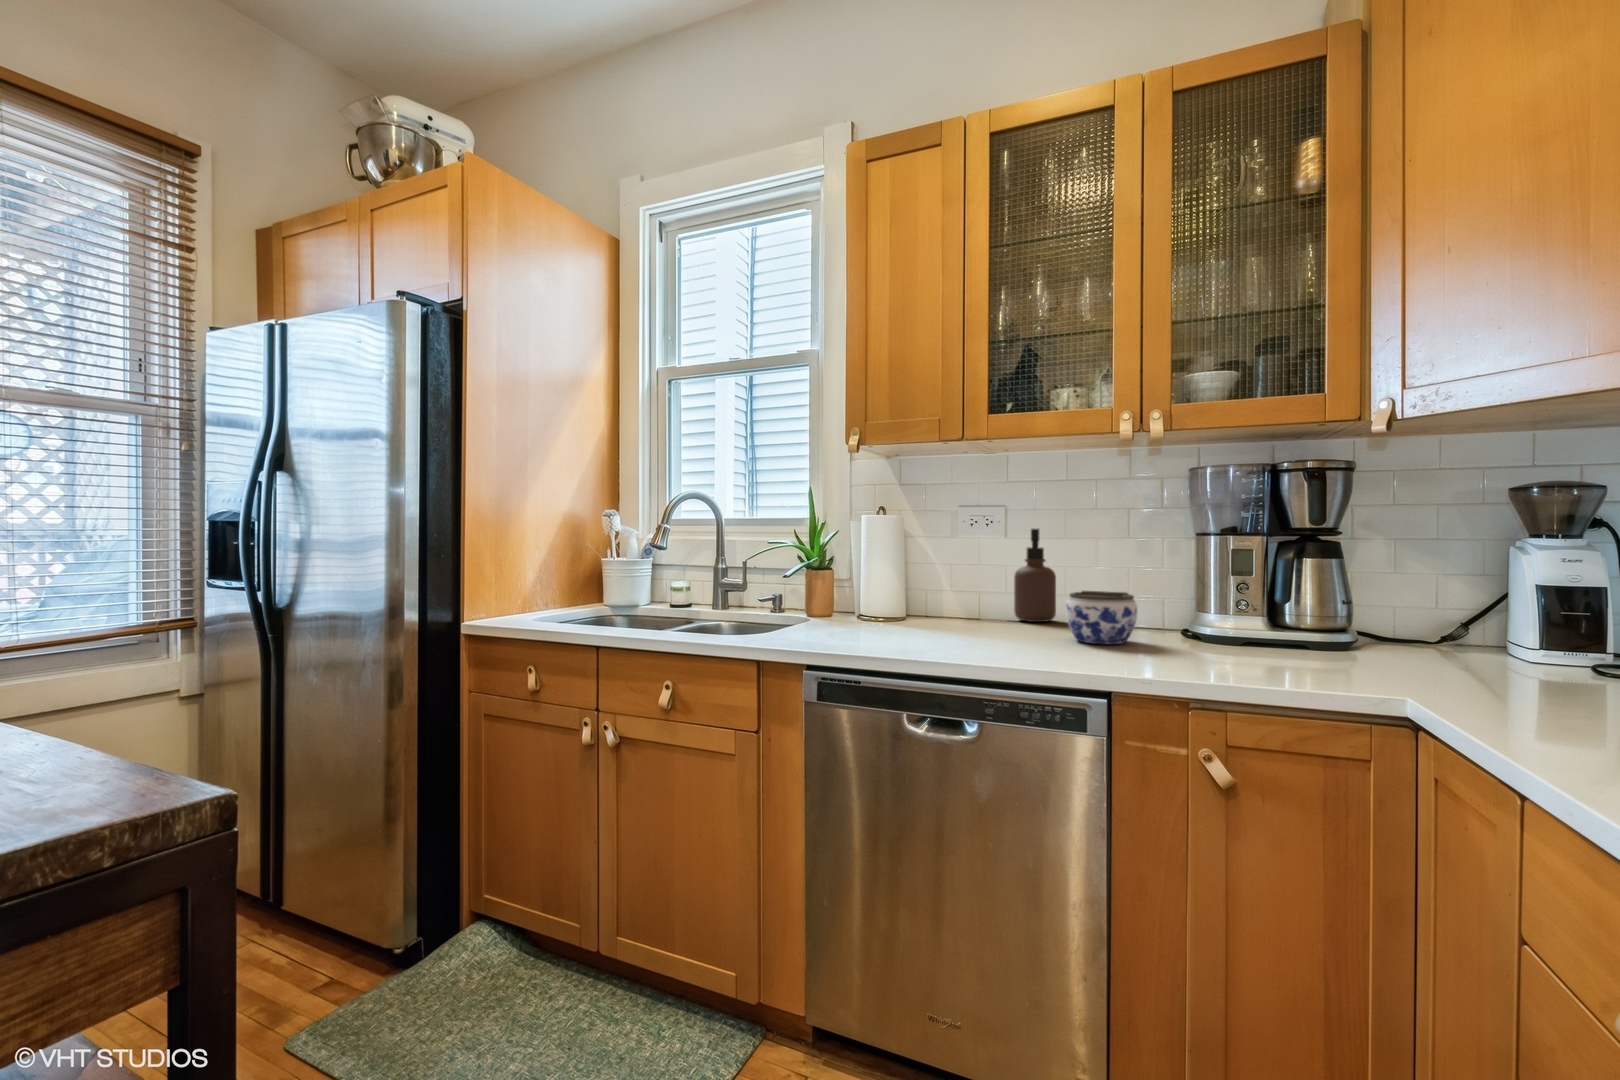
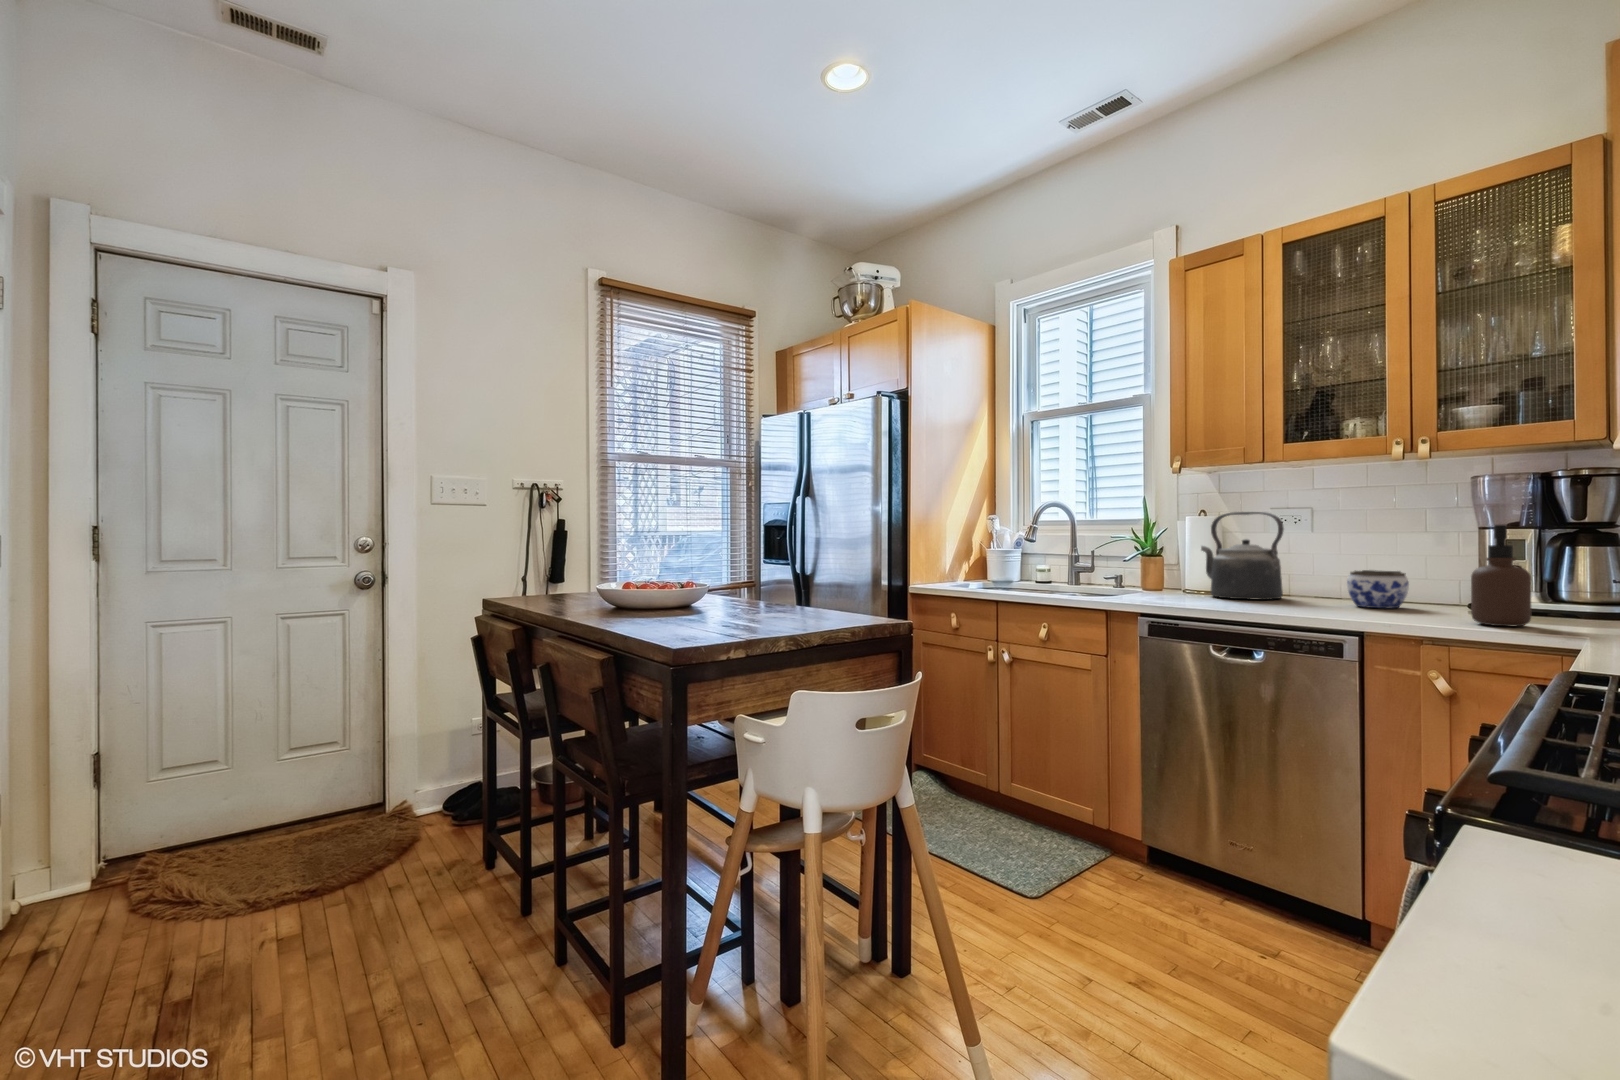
kettle: none [883,509,987,632] -> present [1201,512,1284,600]
soap dispenser: present [1014,529,1056,622] -> present [1471,525,1531,626]

